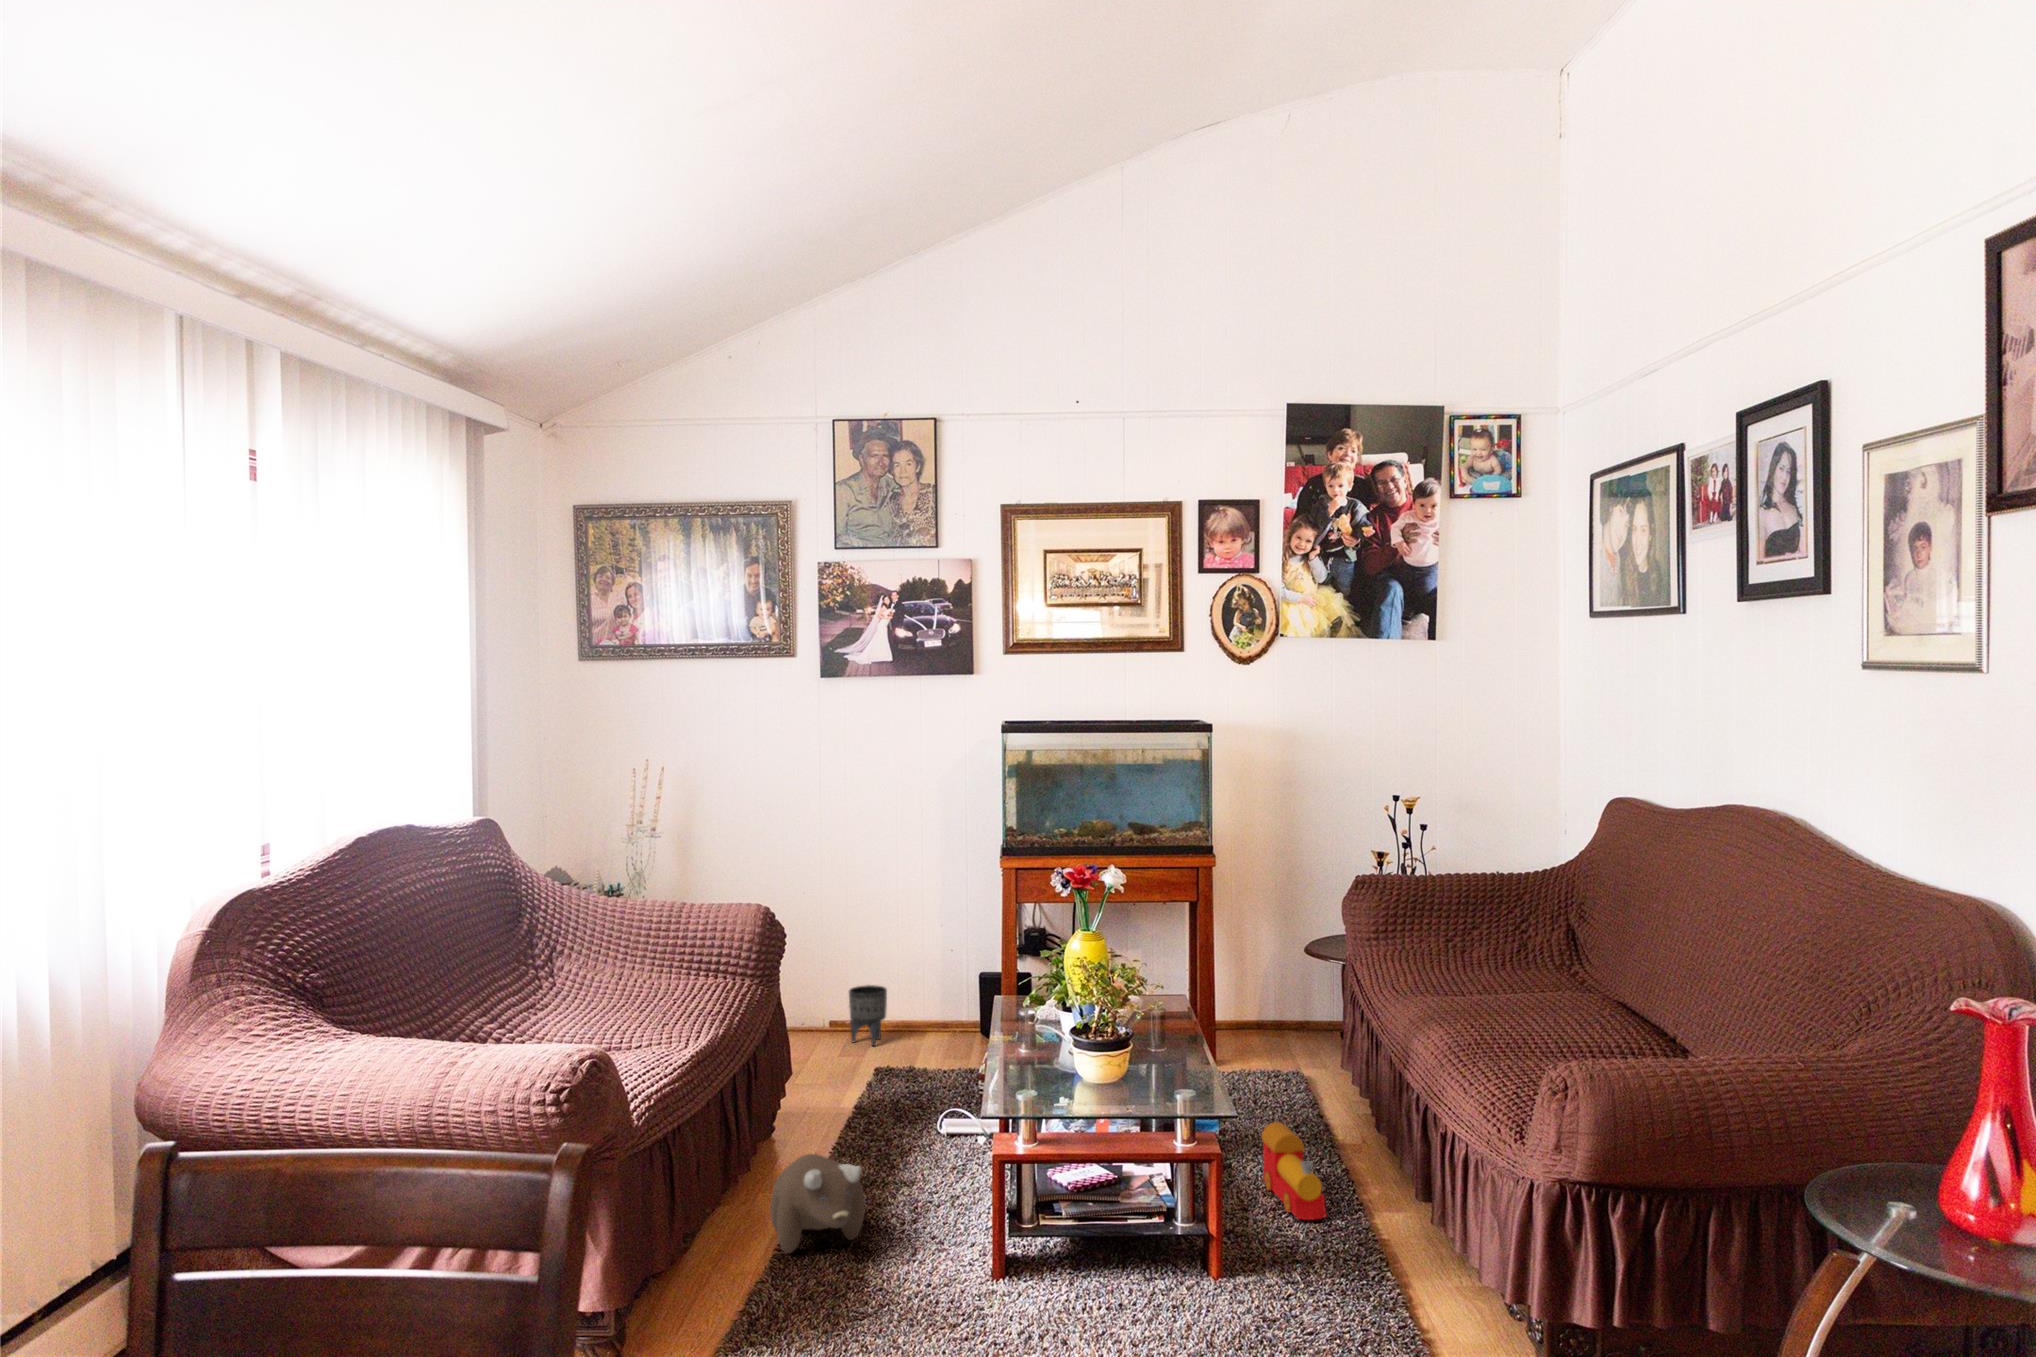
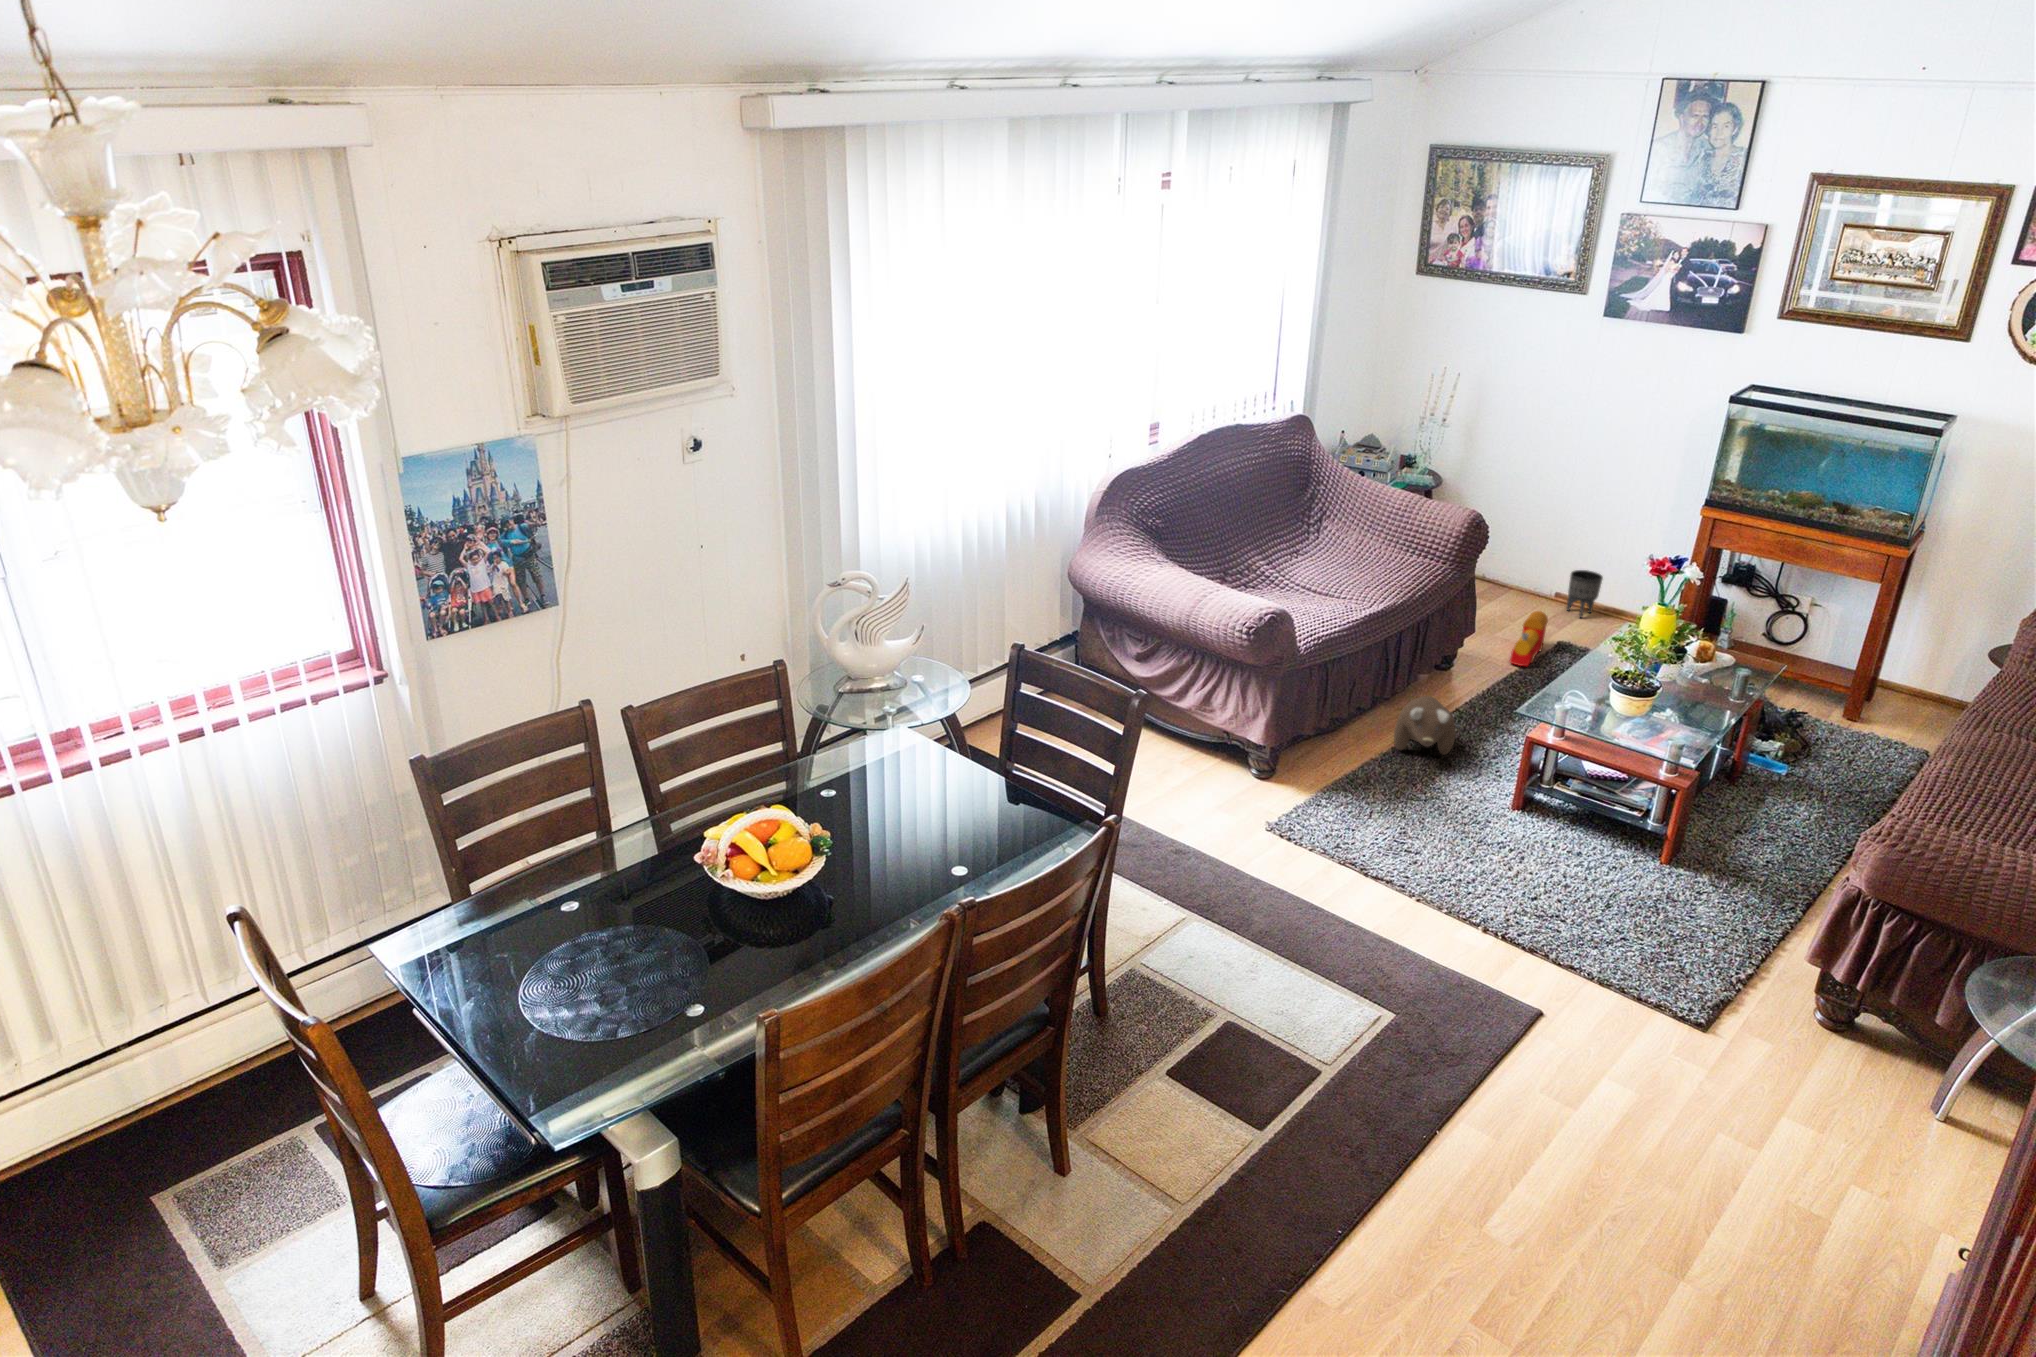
toy train: present [1261,1122,1327,1220] -> present [1510,611,1548,666]

